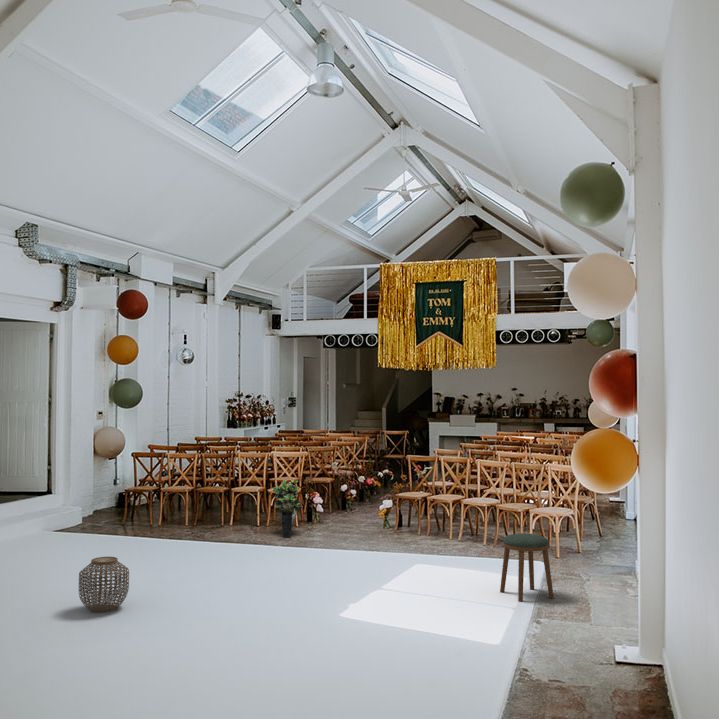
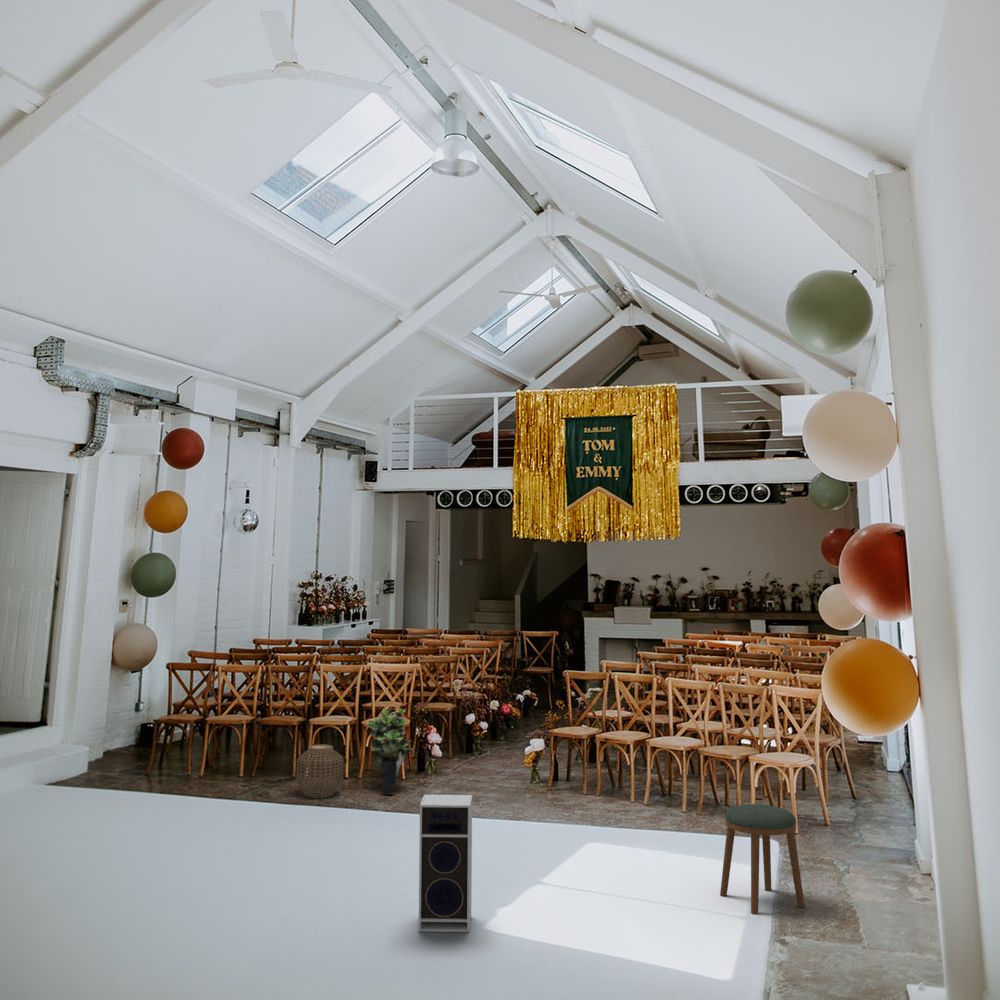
speaker: none [303,525,338,610] -> present [419,795,472,932]
woven basket: present [79,557,129,613] -> present [296,744,344,798]

